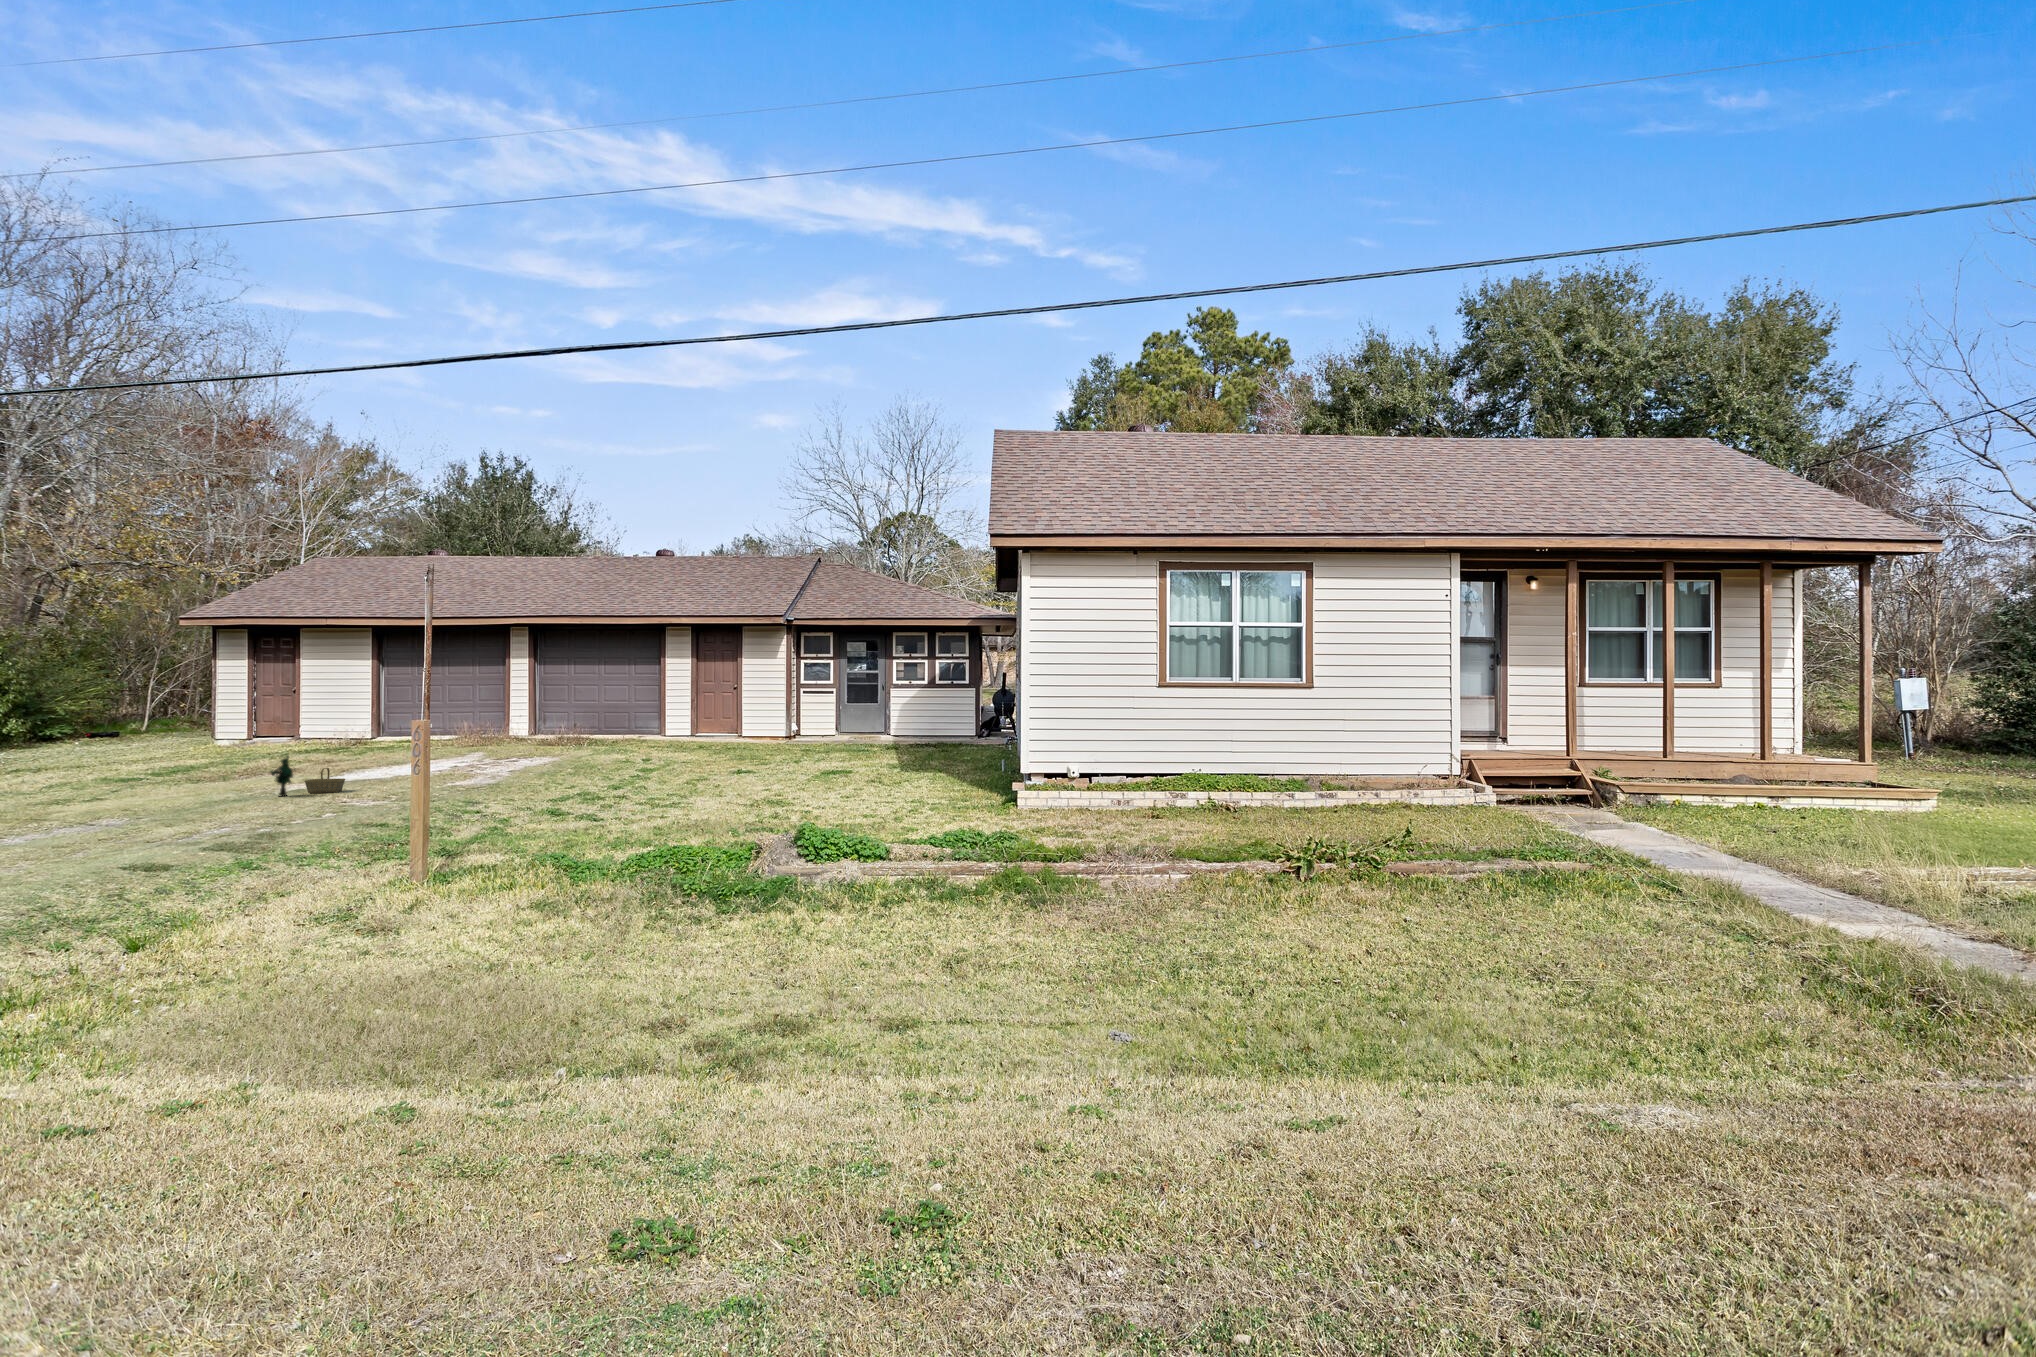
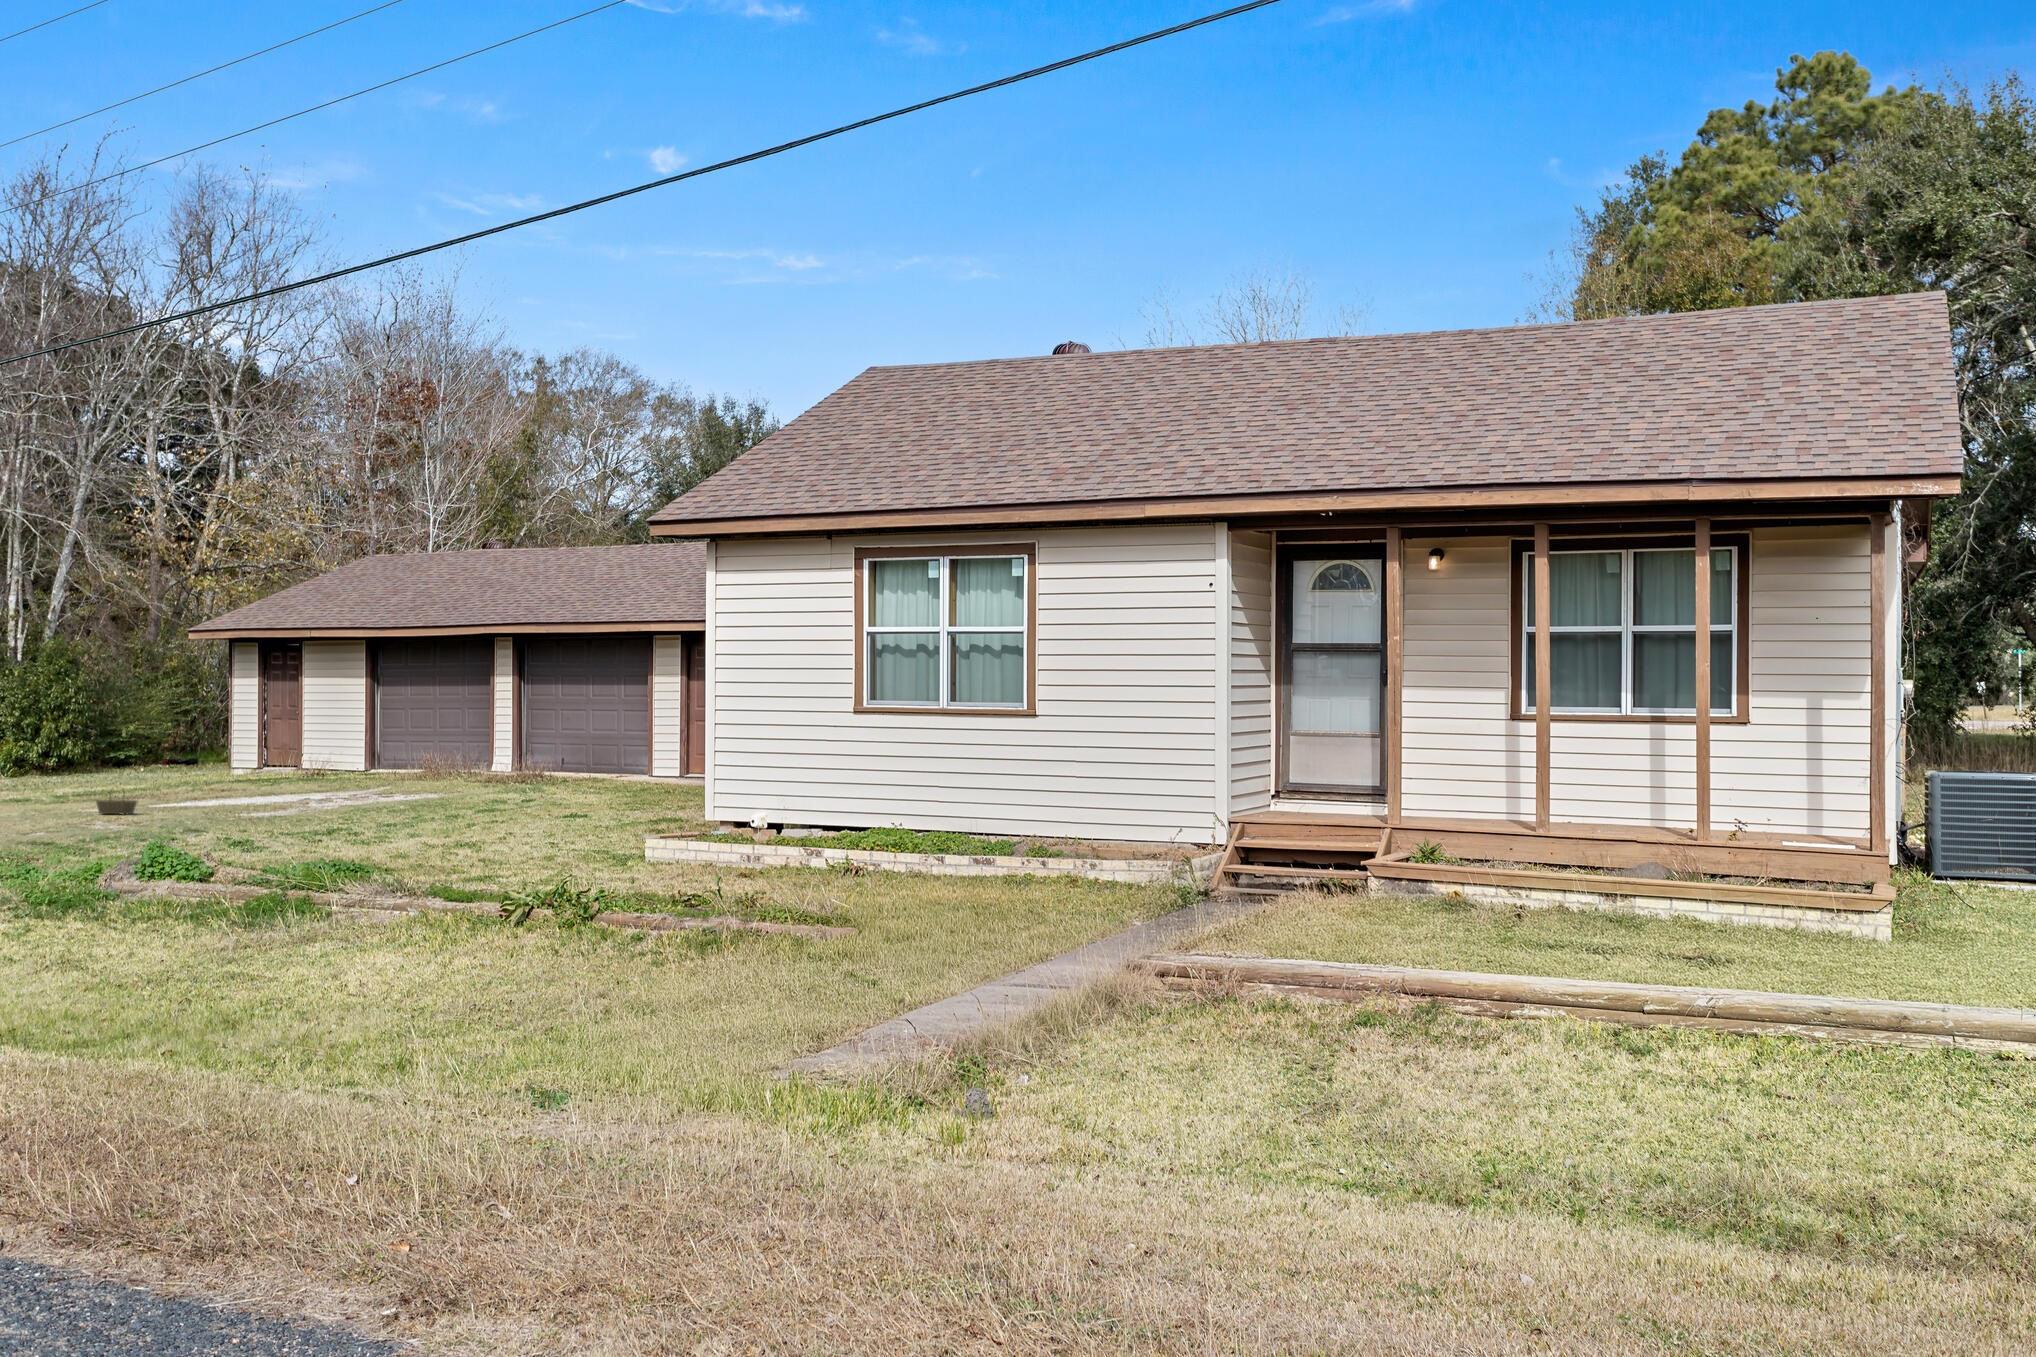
decorative plant: present [270,756,295,797] -> none [58,772,87,816]

